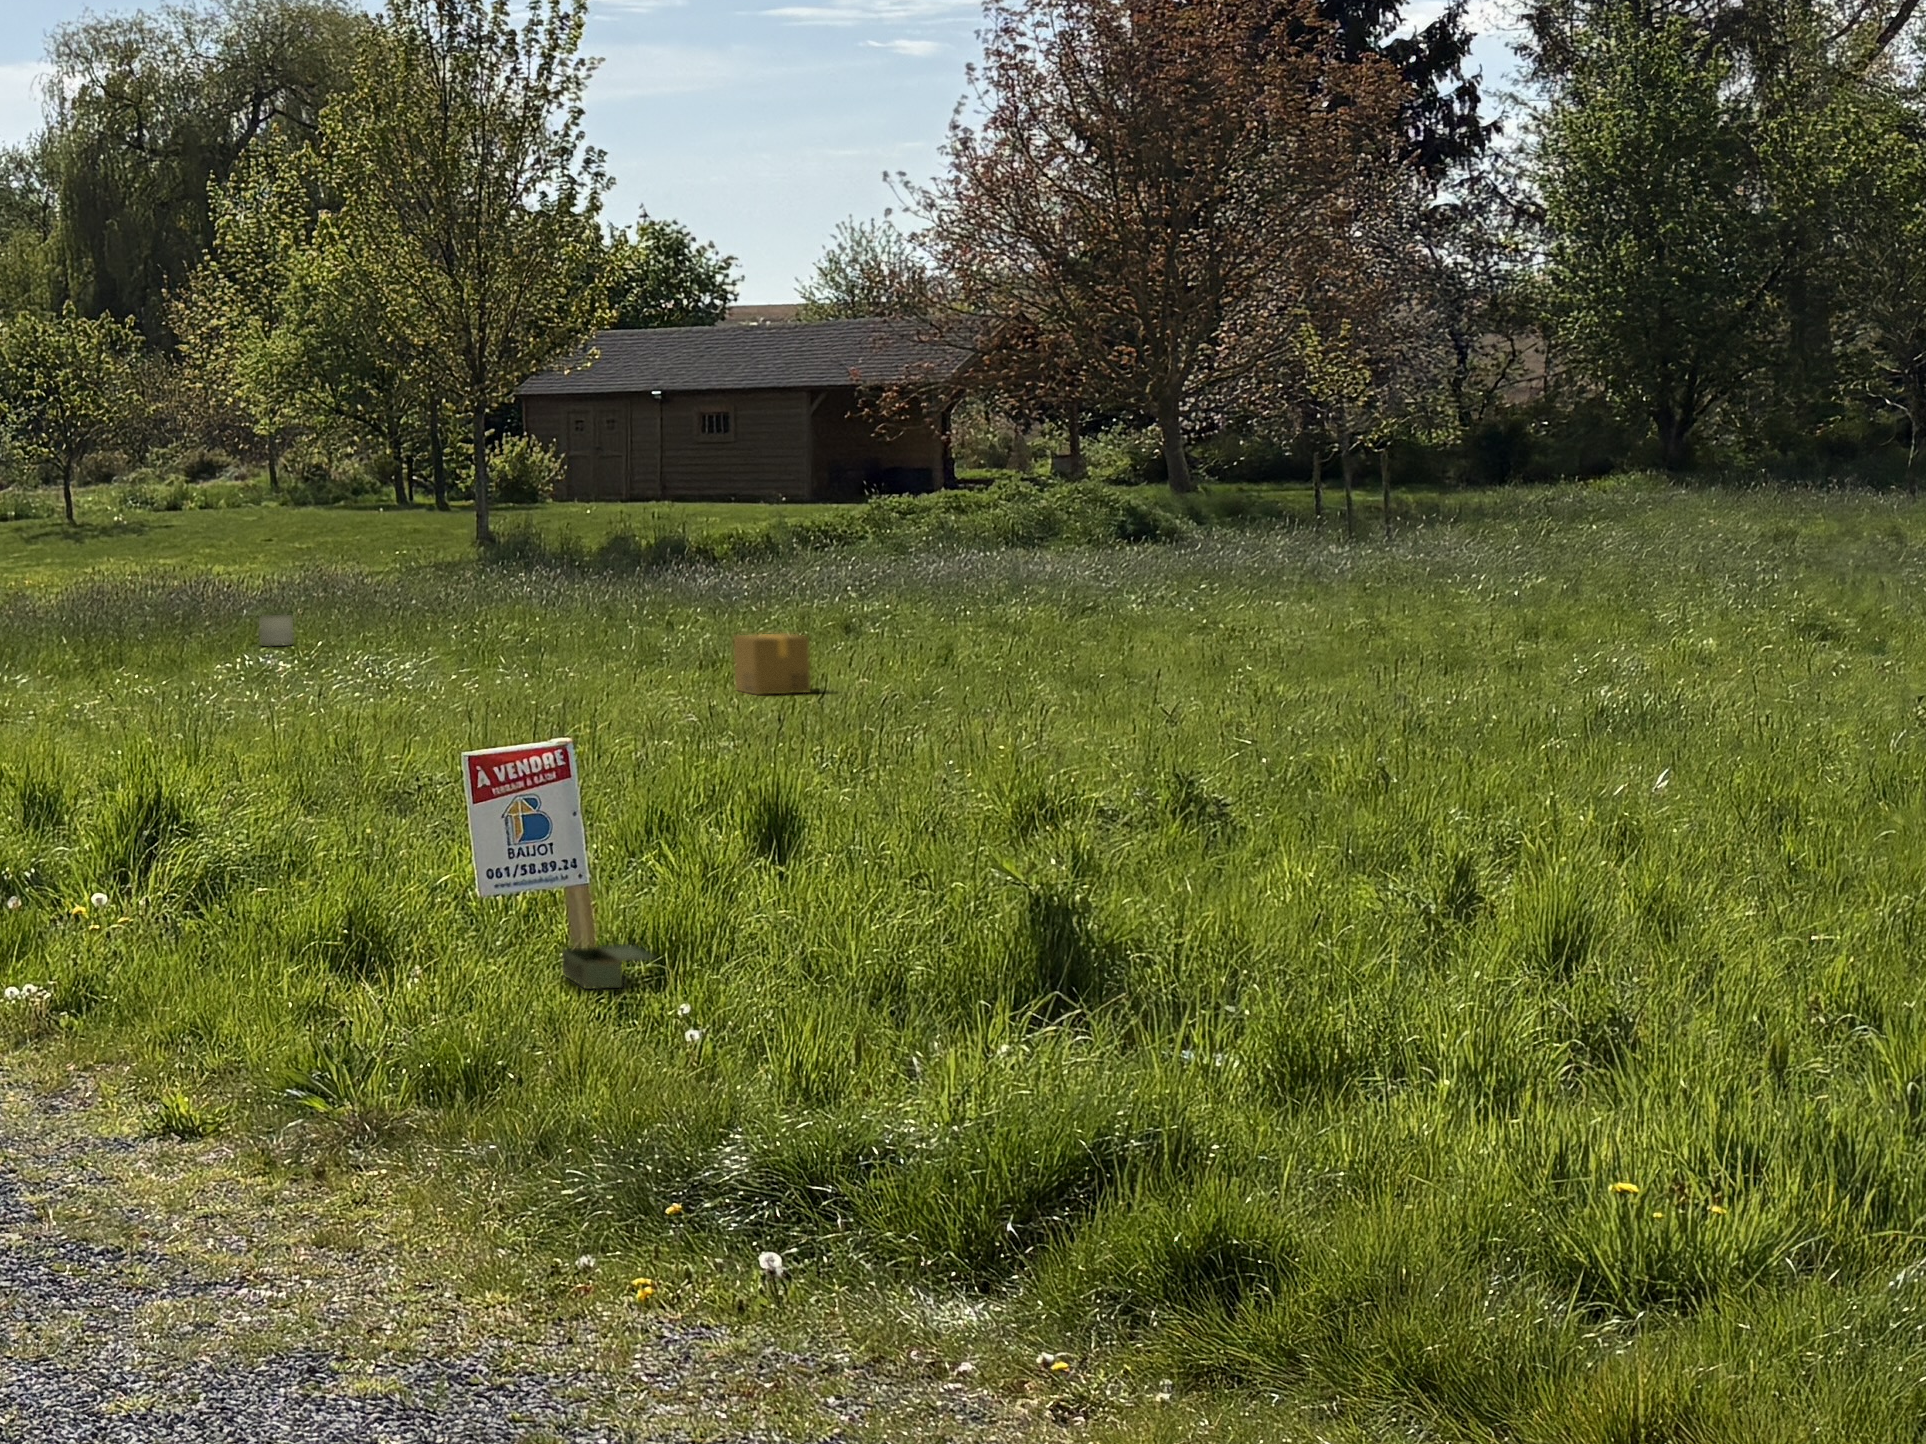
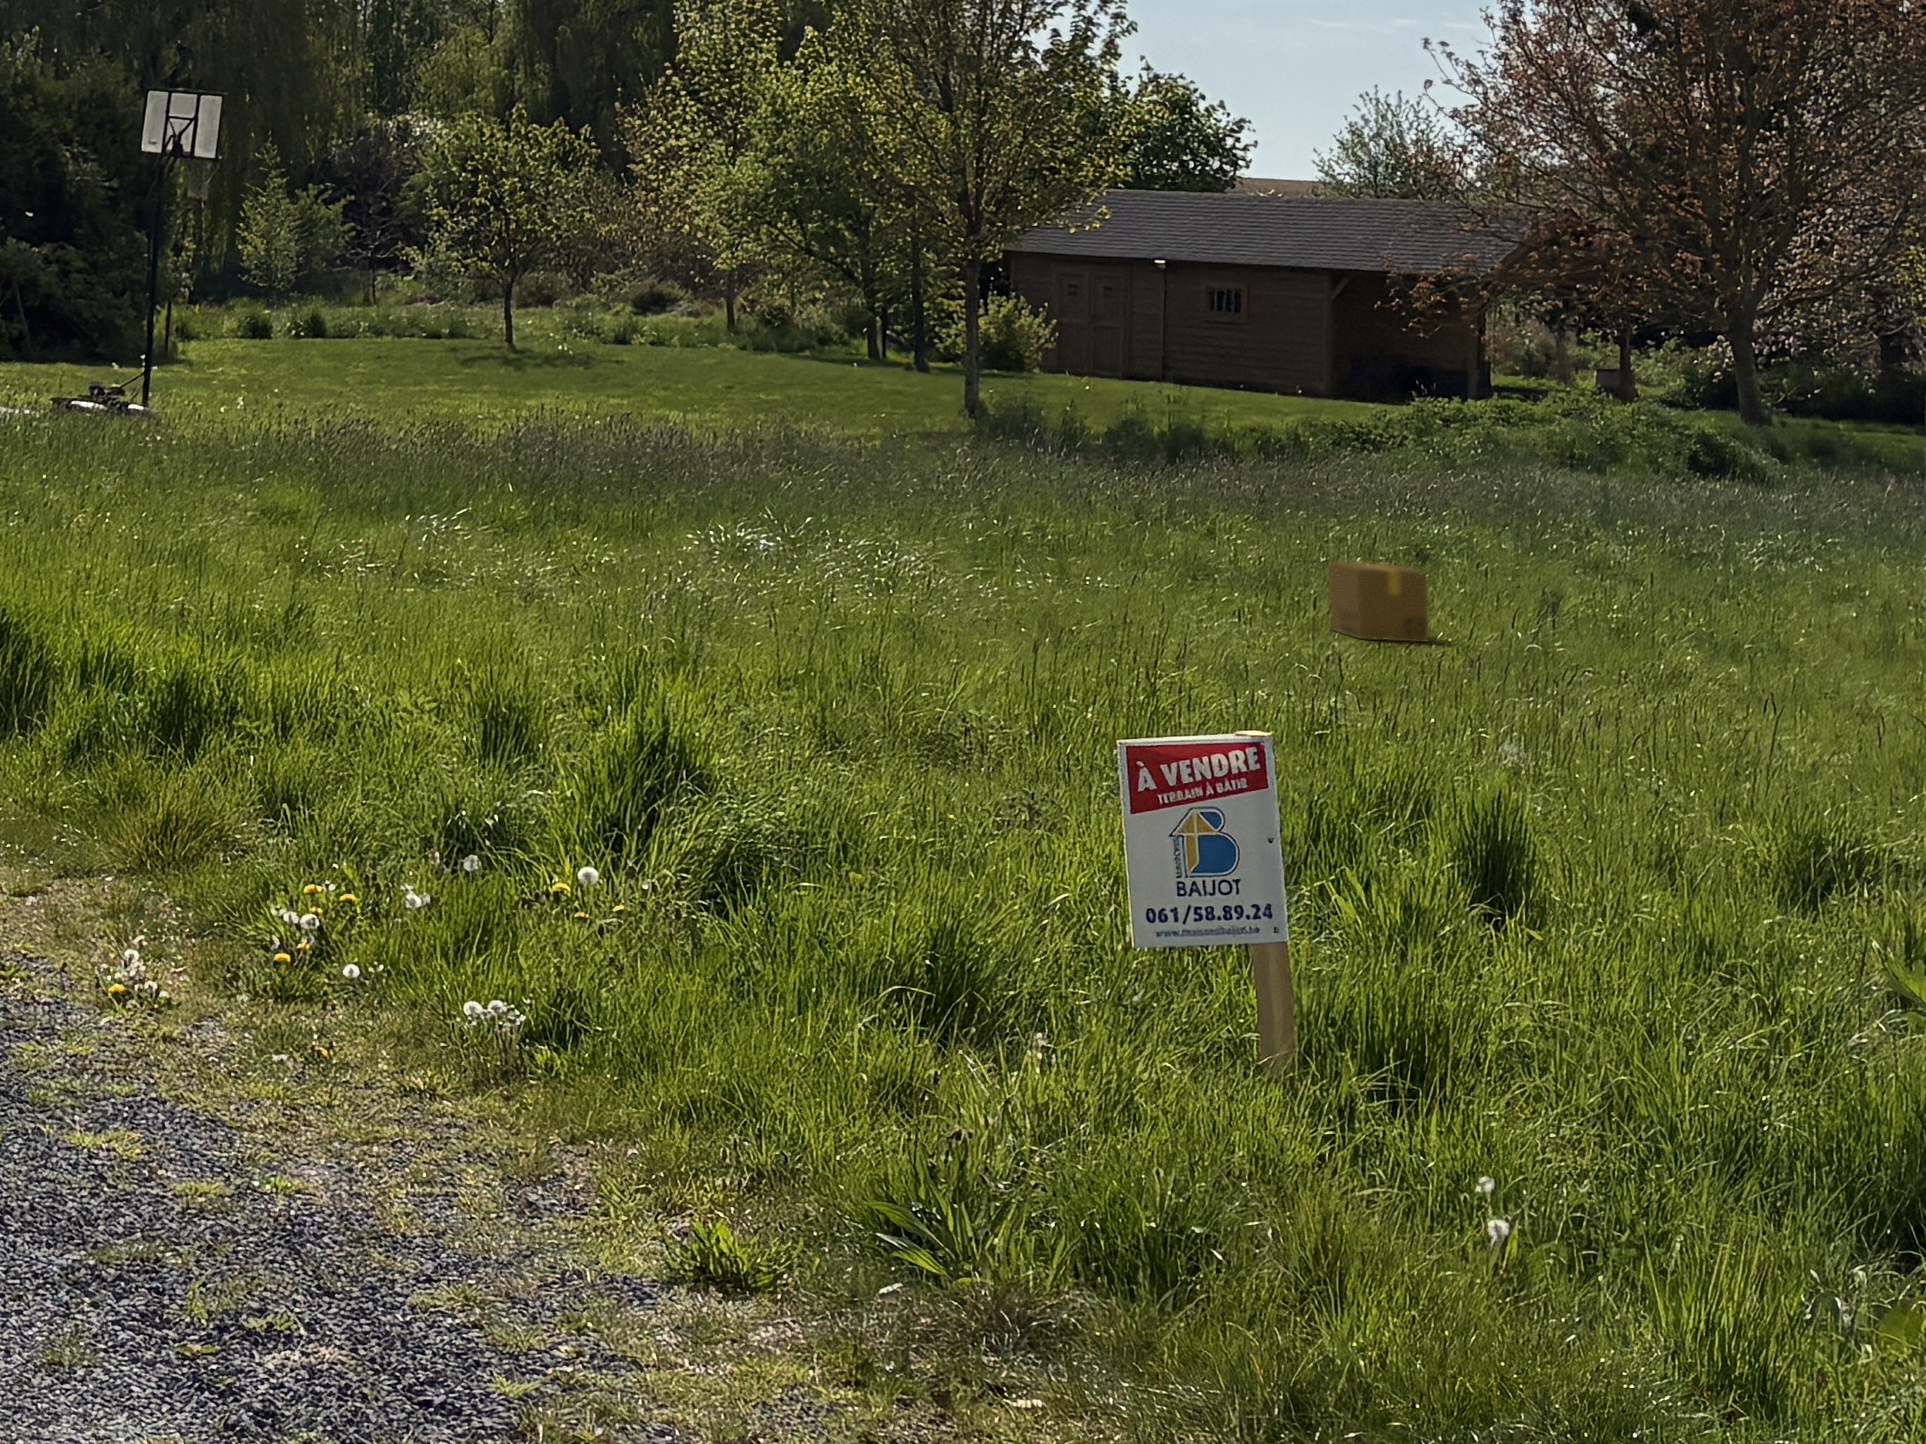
planter: present [259,615,294,647] -> none [721,477,761,515]
toolbox: present [561,944,656,989] -> none [1298,1063,1455,1140]

